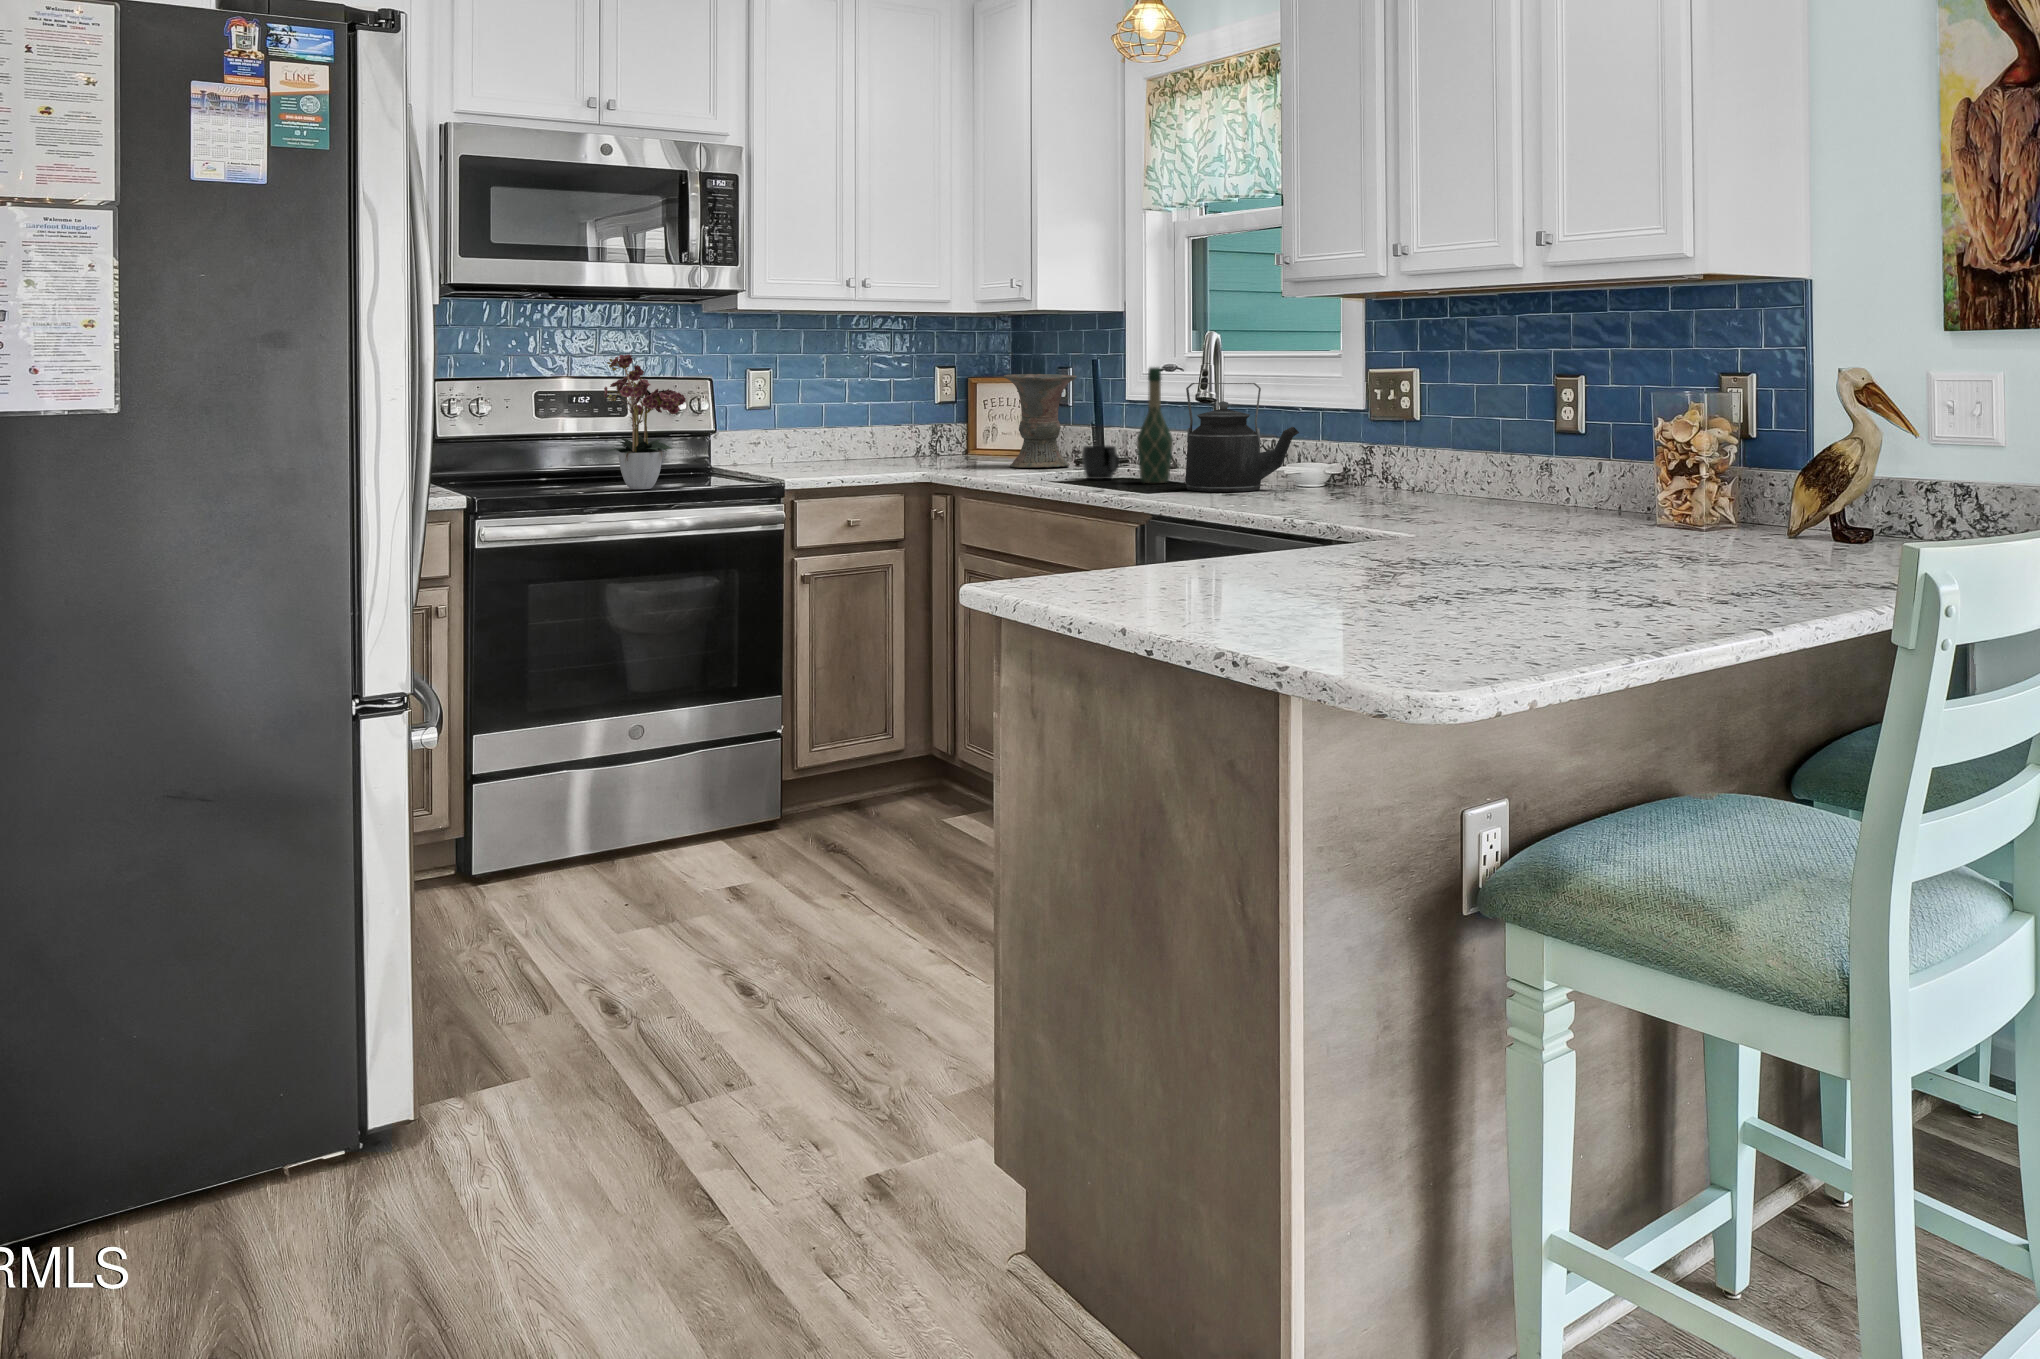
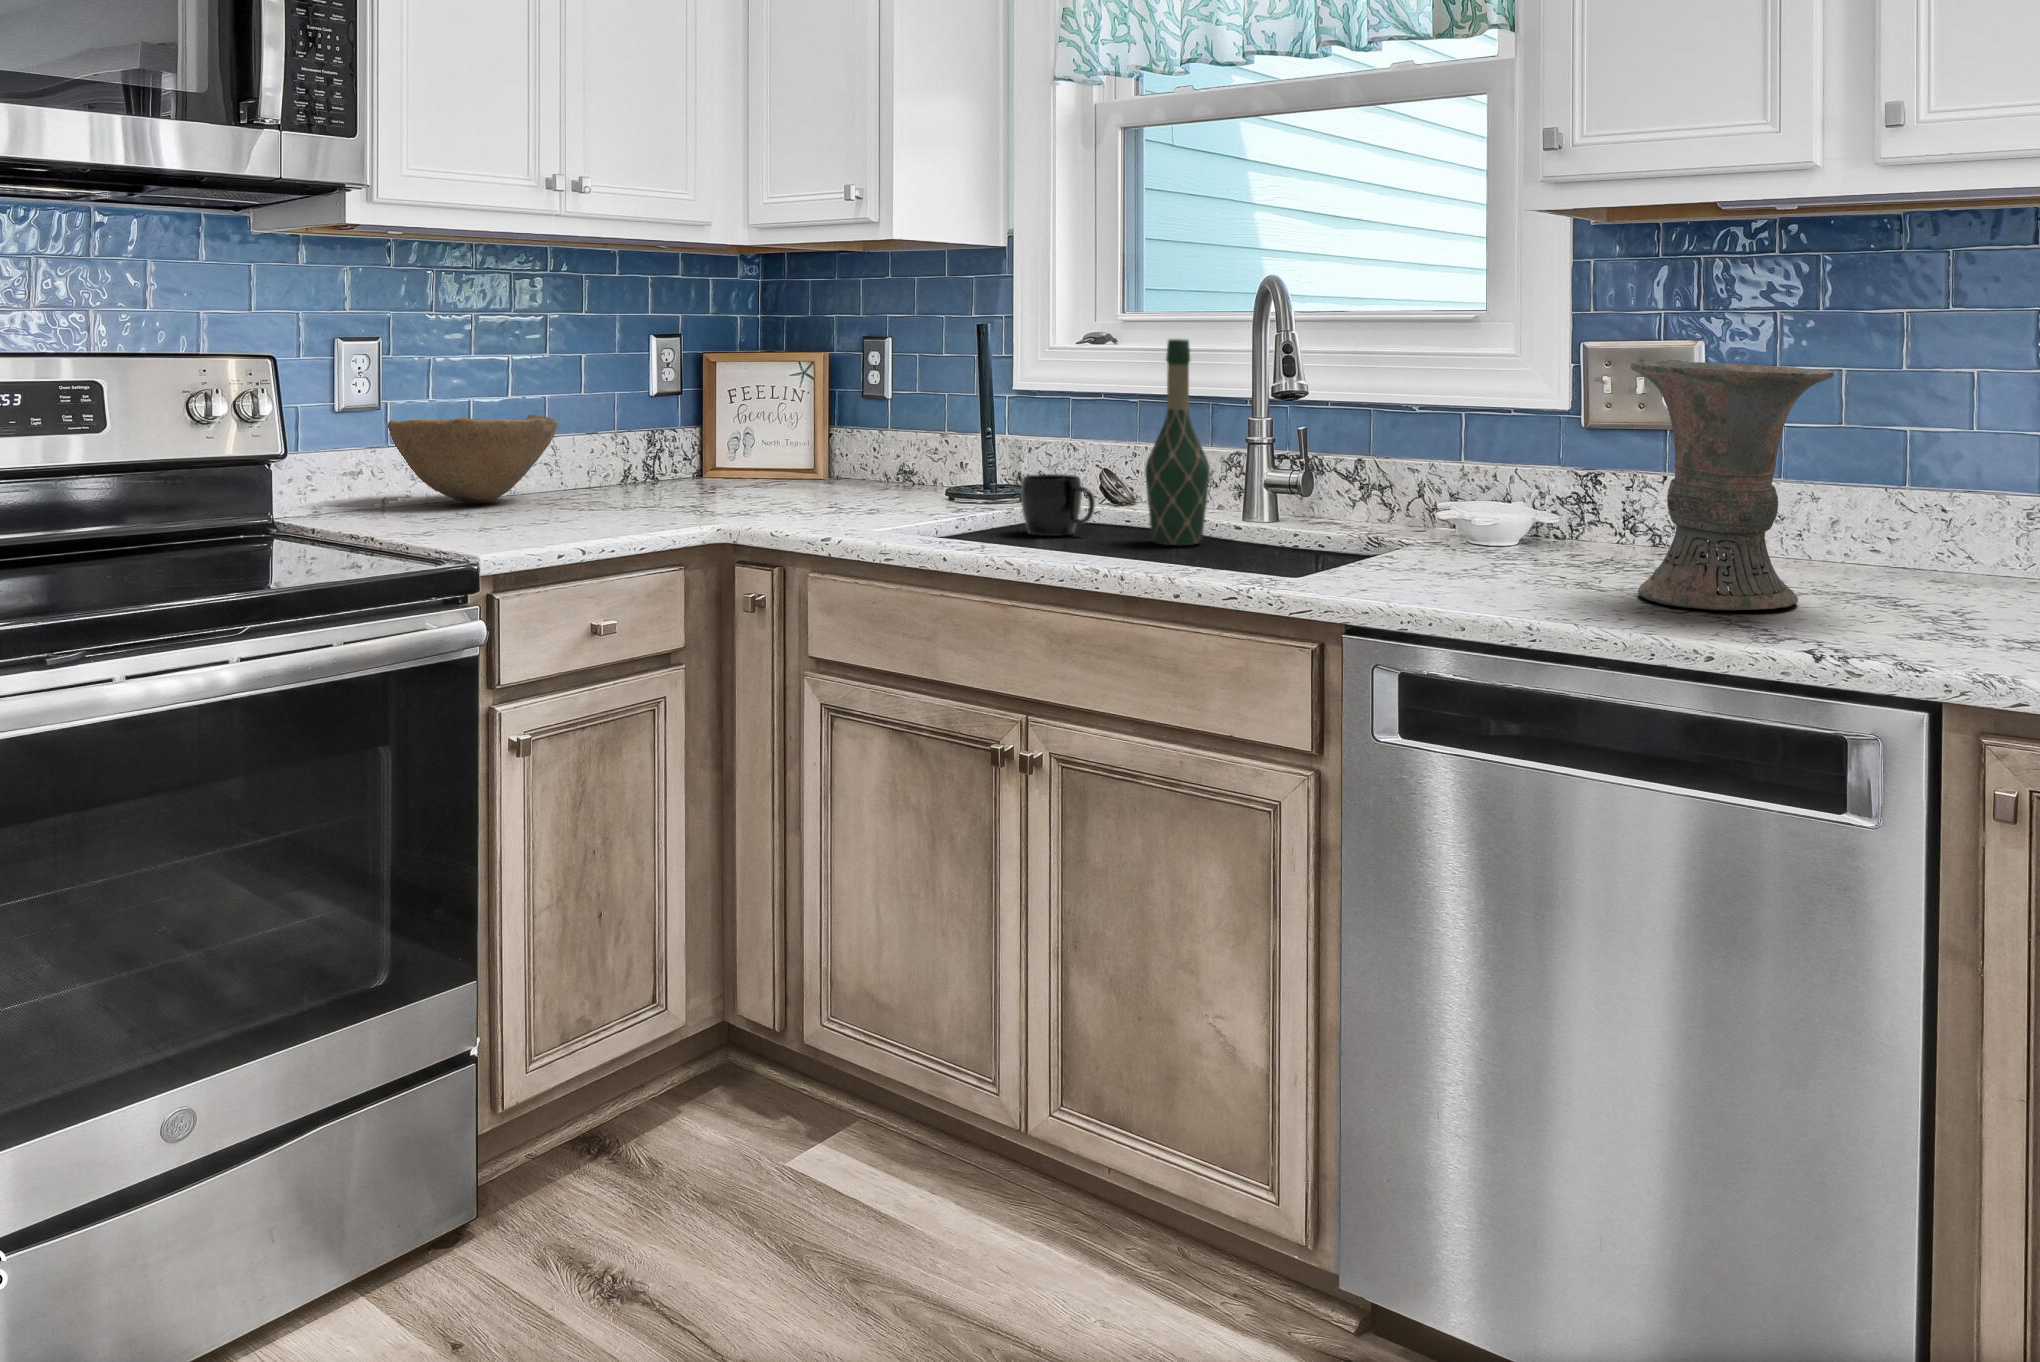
flower arrangement: present [604,355,686,489] -> none [75,289,289,597]
vase: present [1004,374,1077,468] -> present [1631,360,1833,610]
kettle: present [1185,383,1299,492] -> none [1279,369,1481,569]
bowl: none [775,412,871,464] -> present [388,414,558,503]

